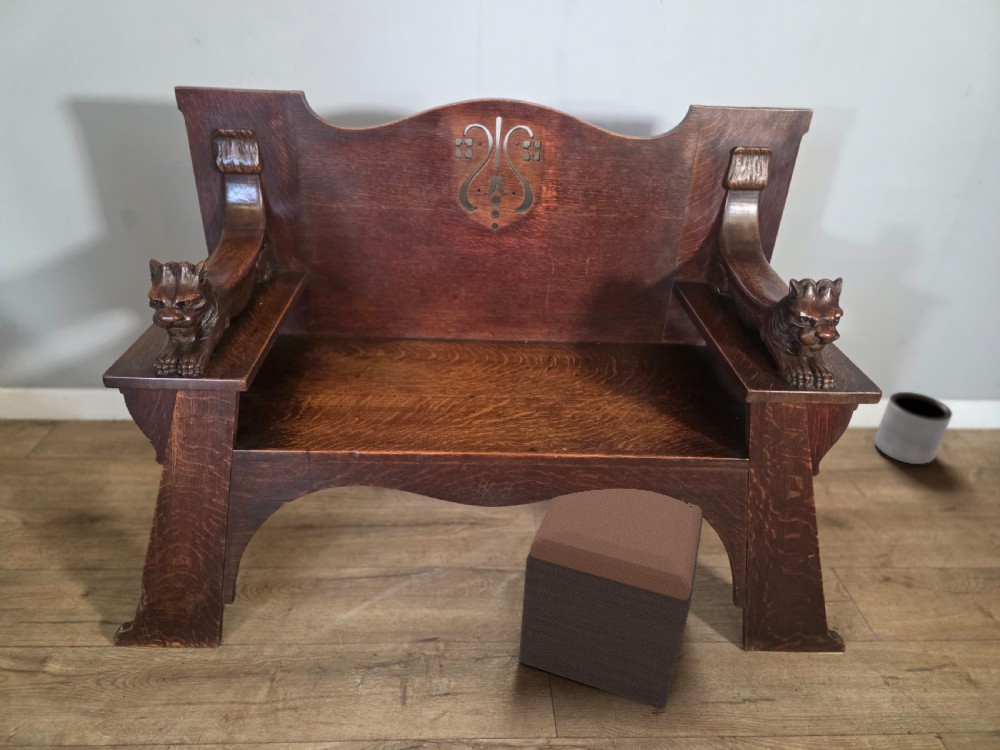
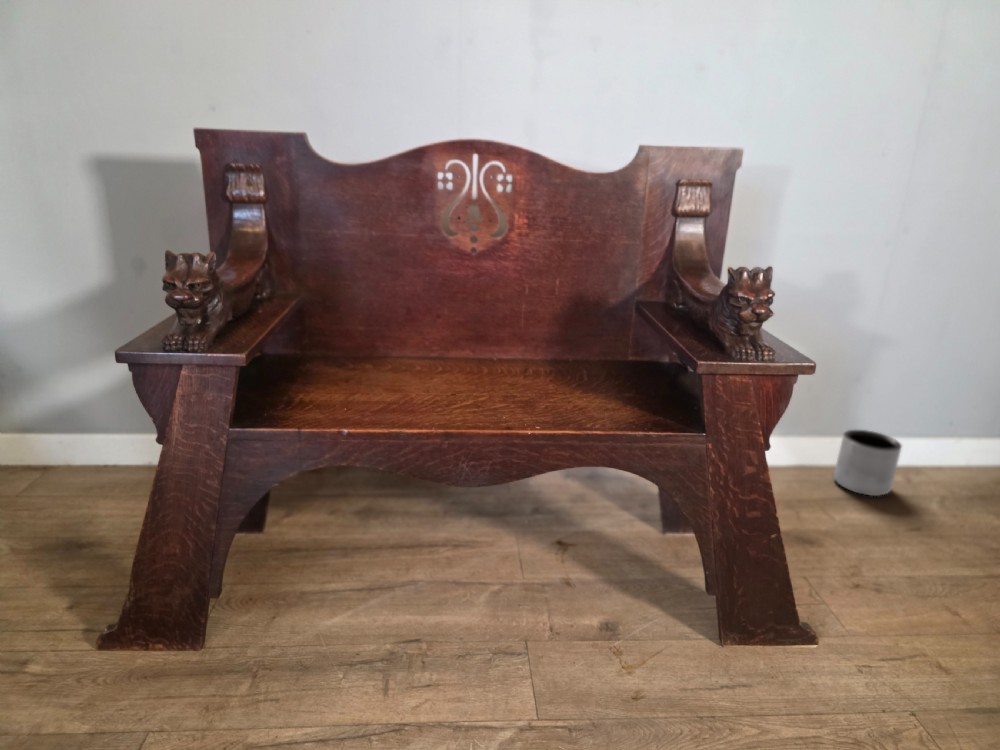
footstool: present [519,489,703,709] -> none [499,460,674,693]

